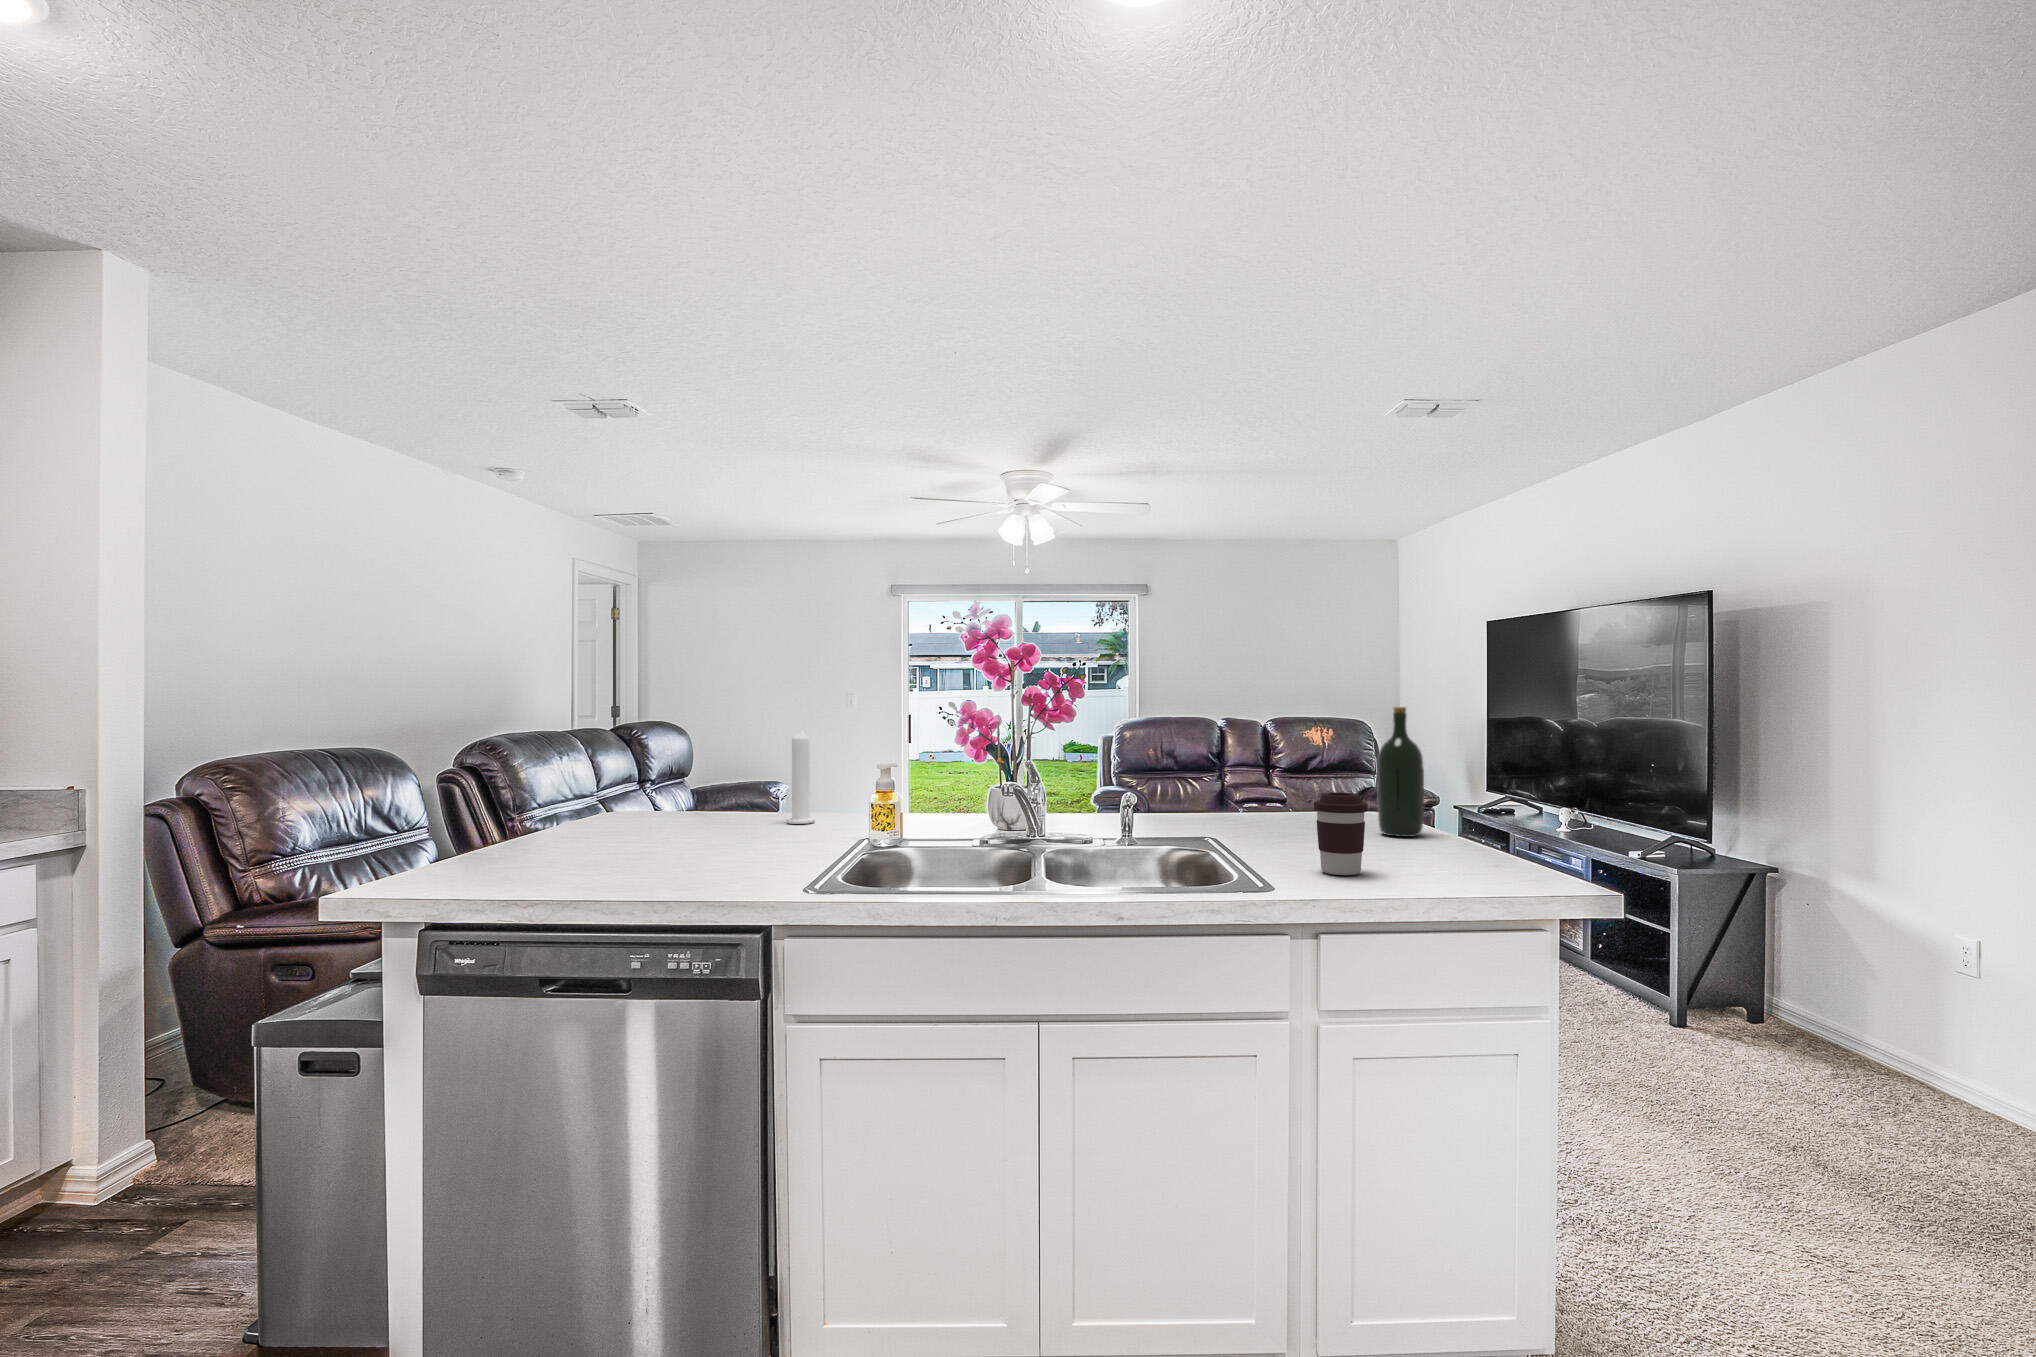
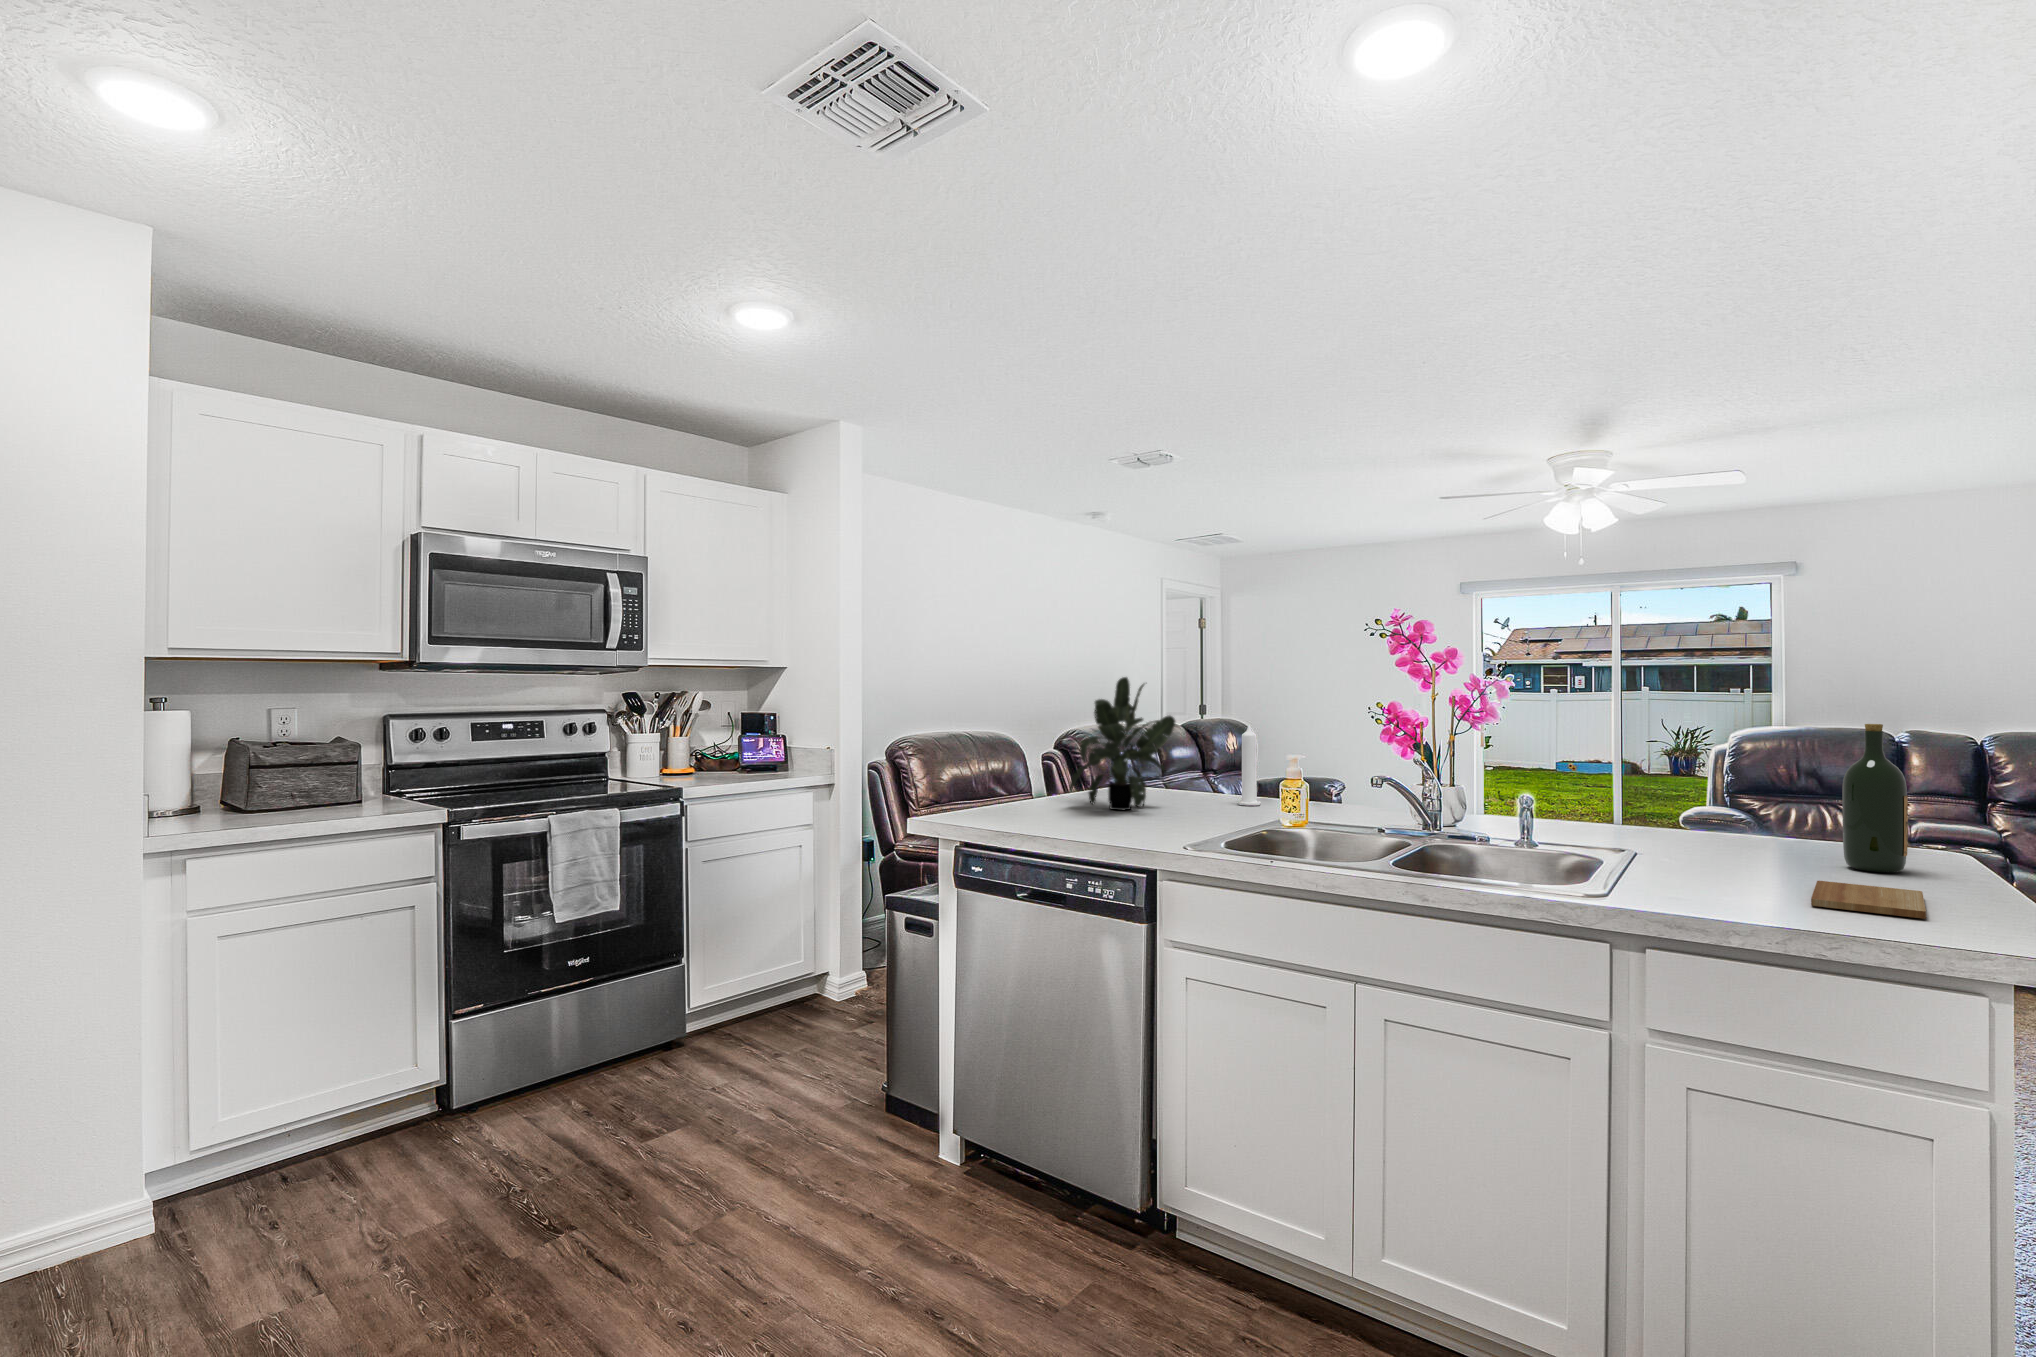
potted plant: none [573,666,719,846] -> present [1069,677,1175,810]
coffee cup: present [1314,792,1368,875] -> none [1673,809,1737,894]
cutting board: none [1398,850,1510,876] -> present [1811,881,1926,919]

